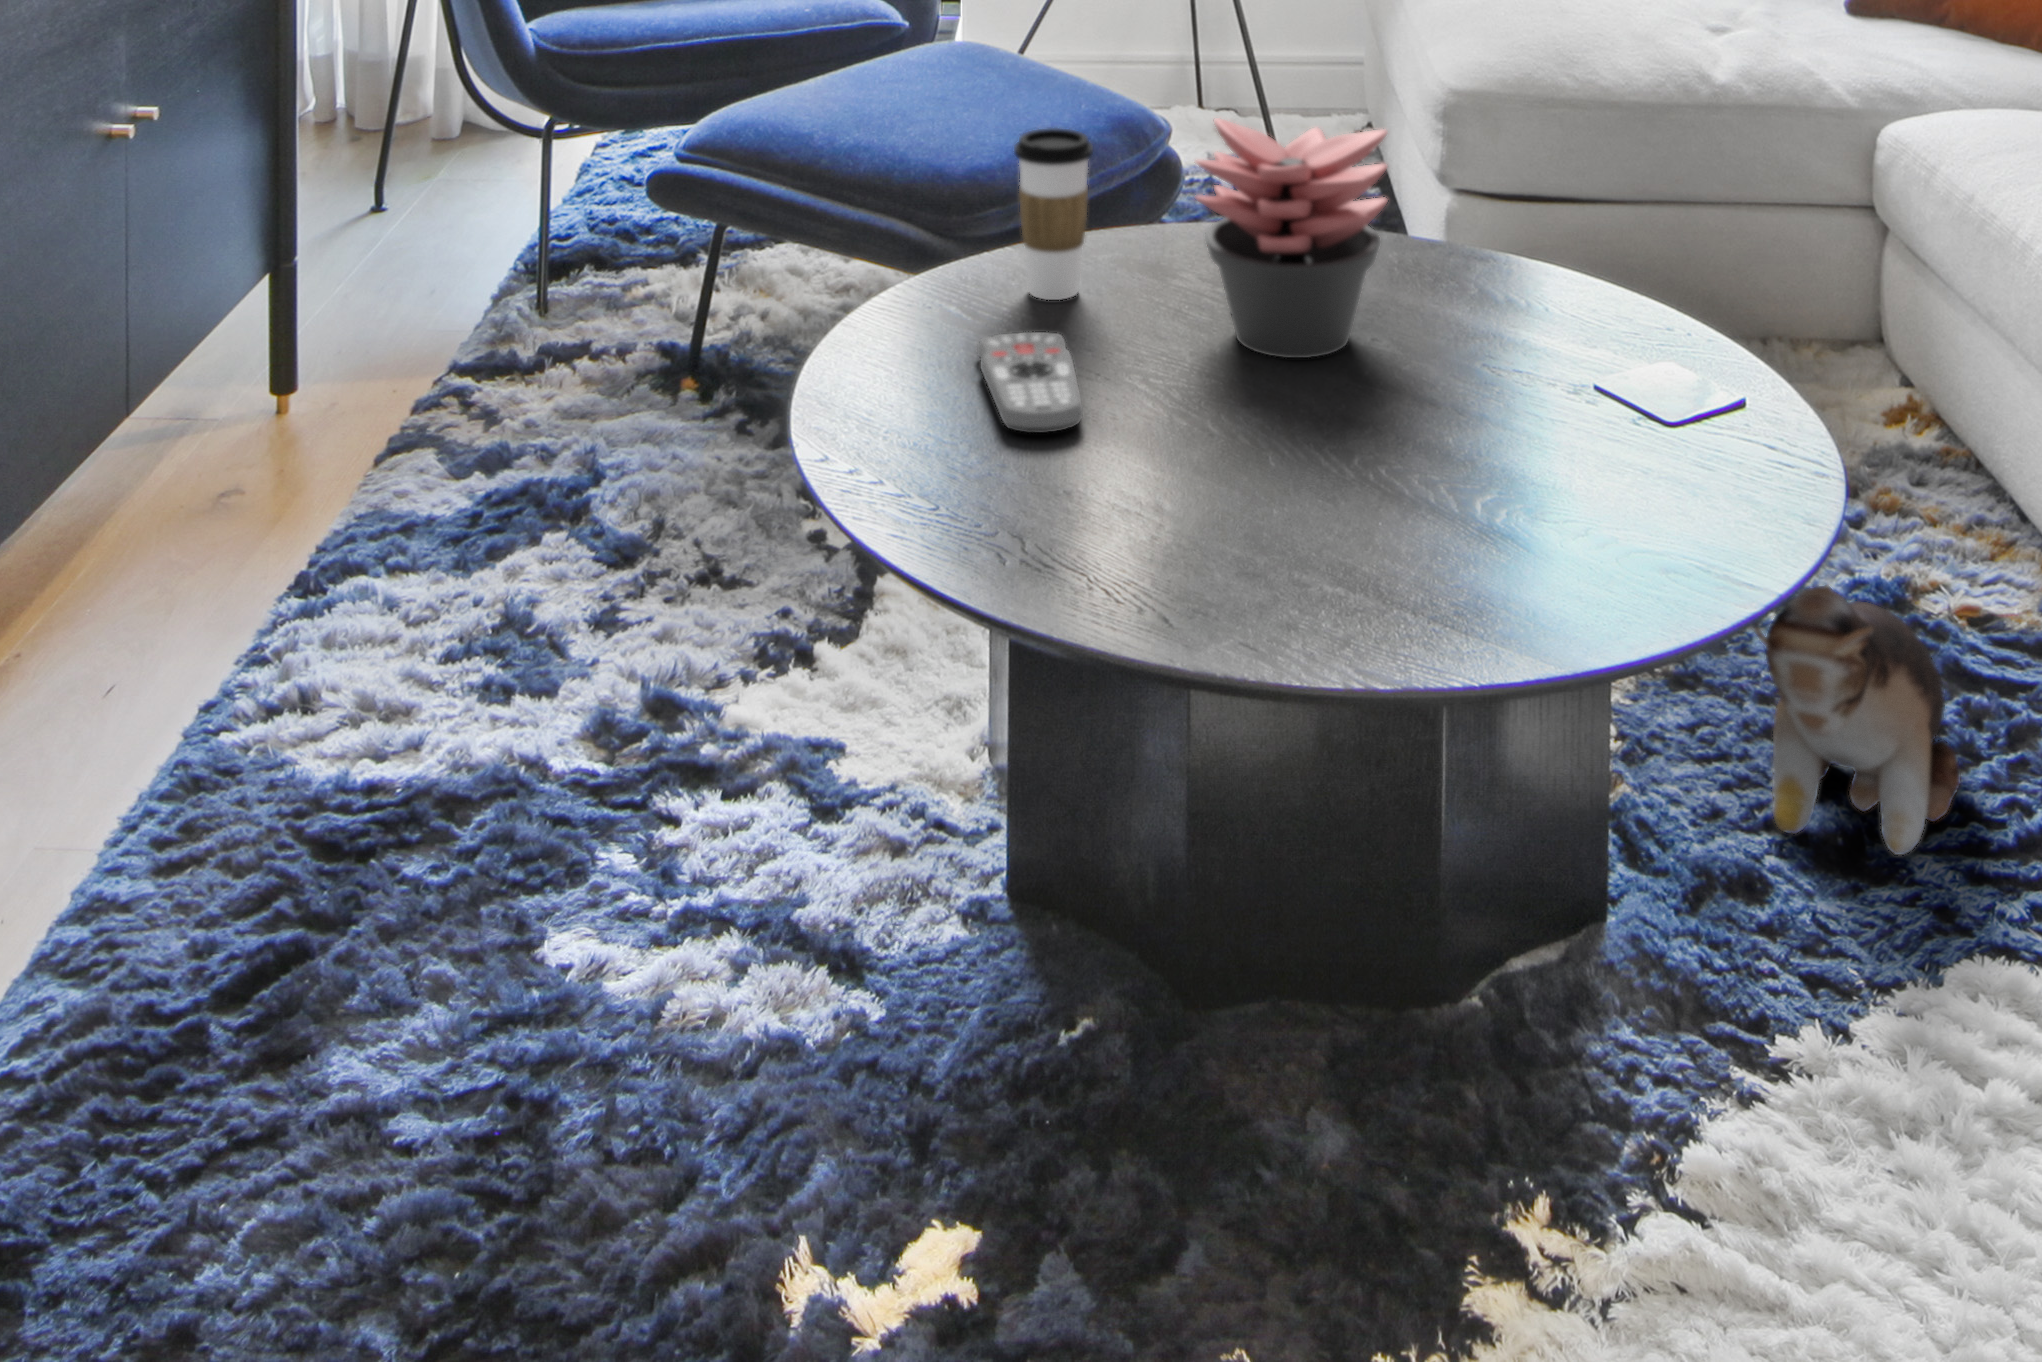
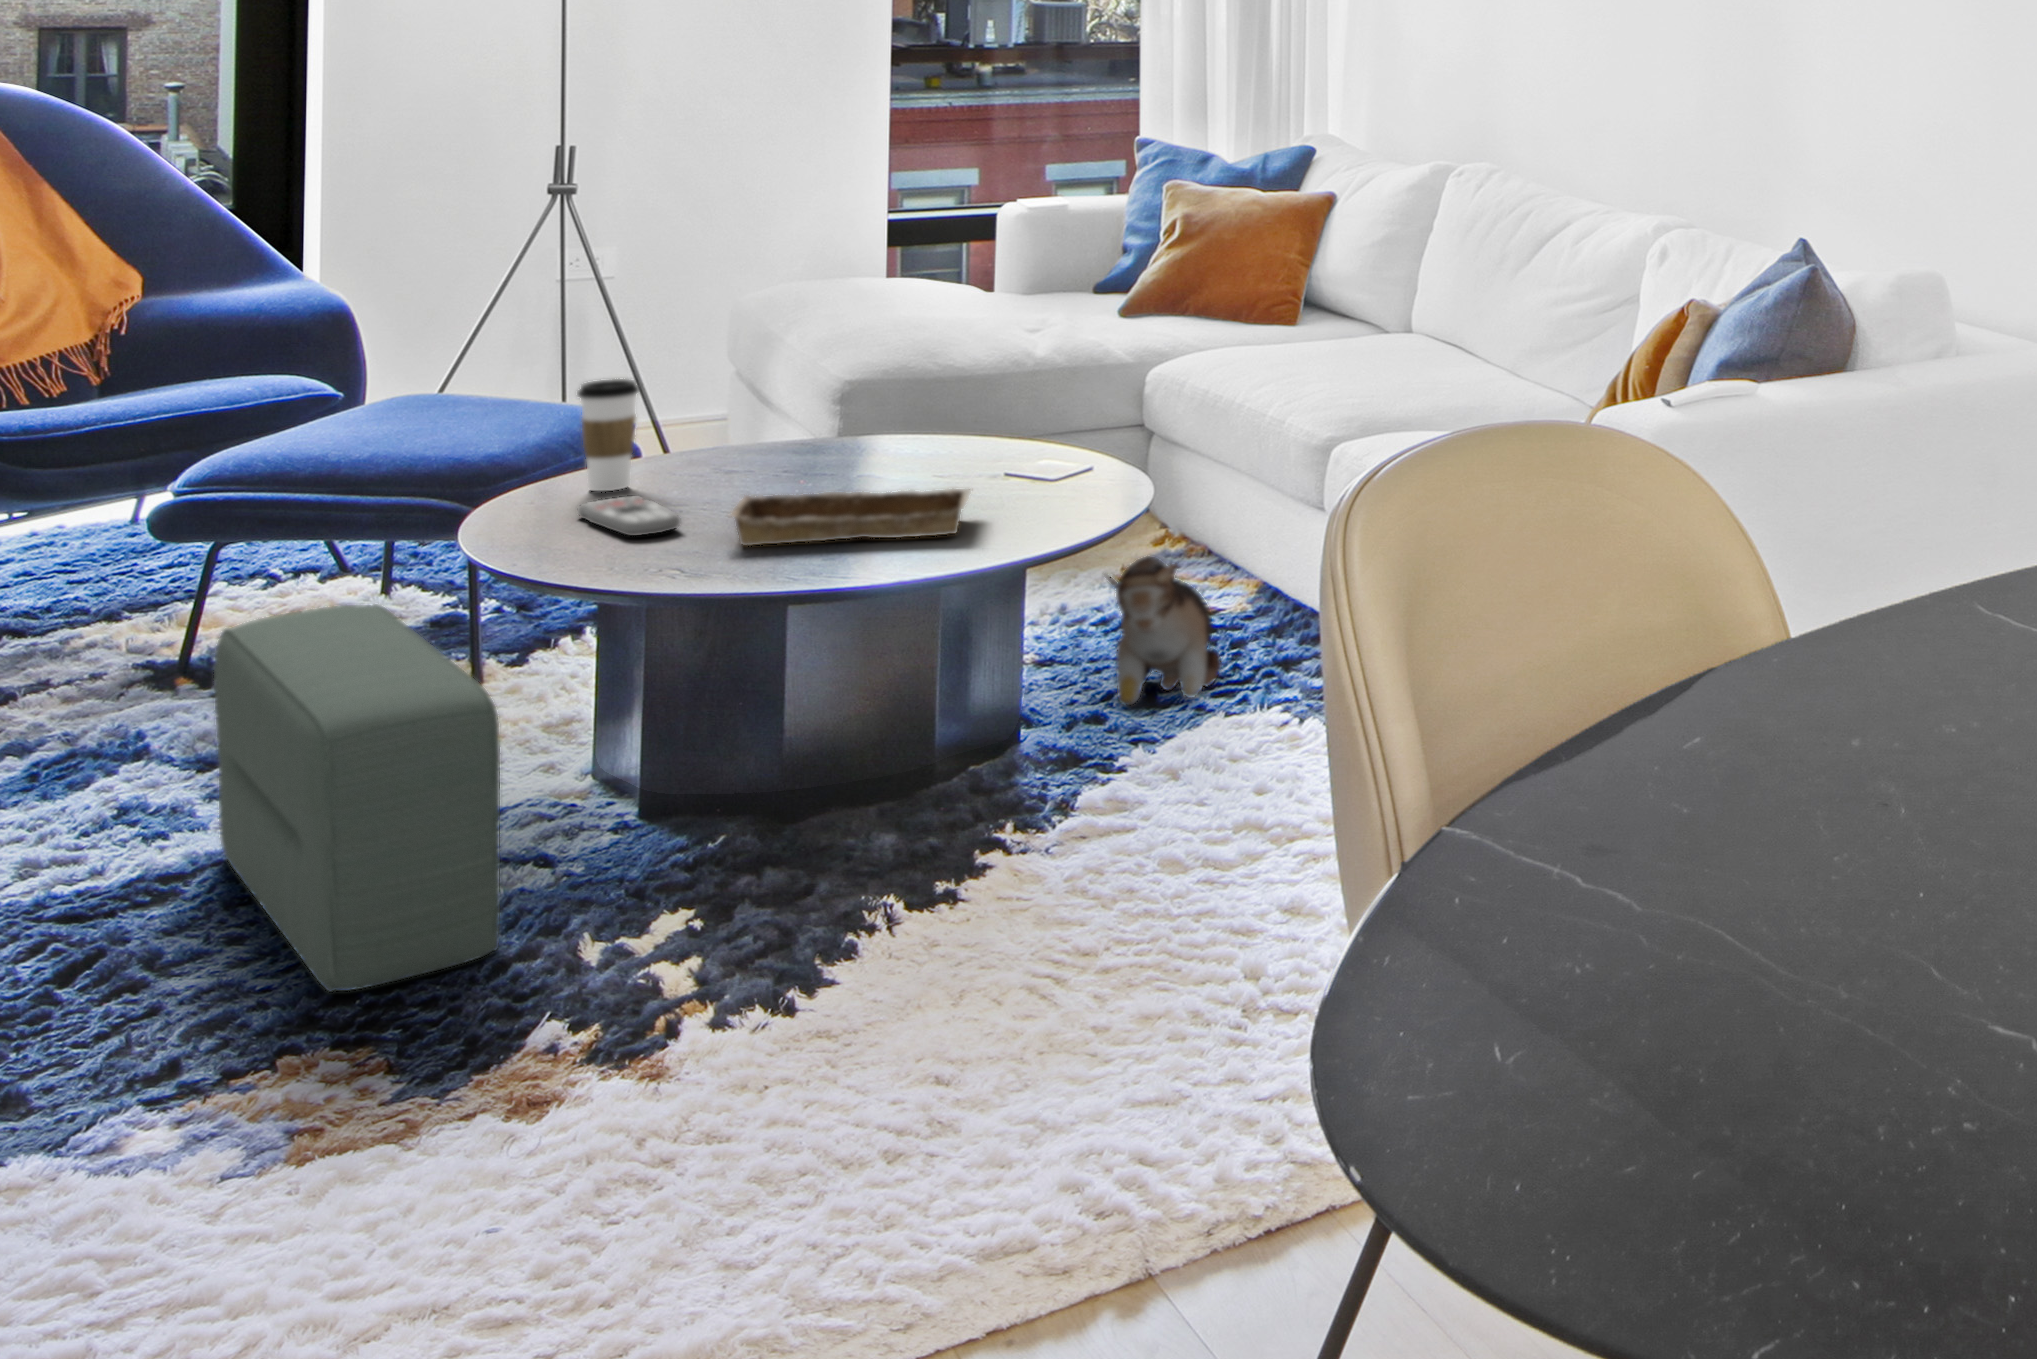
succulent plant: present [1196,118,1387,358] -> none [730,347,861,491]
tray: none [1114,386,1512,558] -> present [731,489,973,545]
pouf: none [434,442,736,1230] -> present [214,604,500,992]

